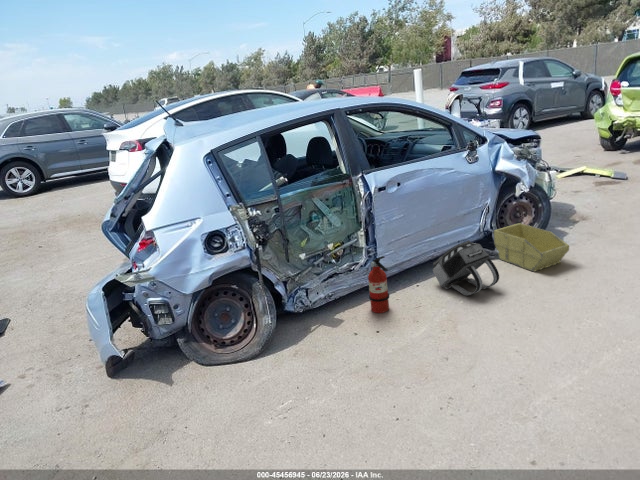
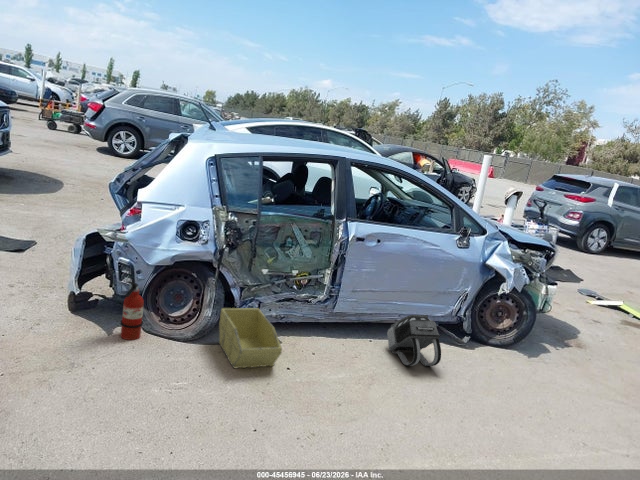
storage bin: present [494,223,569,272] -> present [219,308,282,368]
fire extinguisher: present [368,256,389,313] -> present [121,281,144,340]

